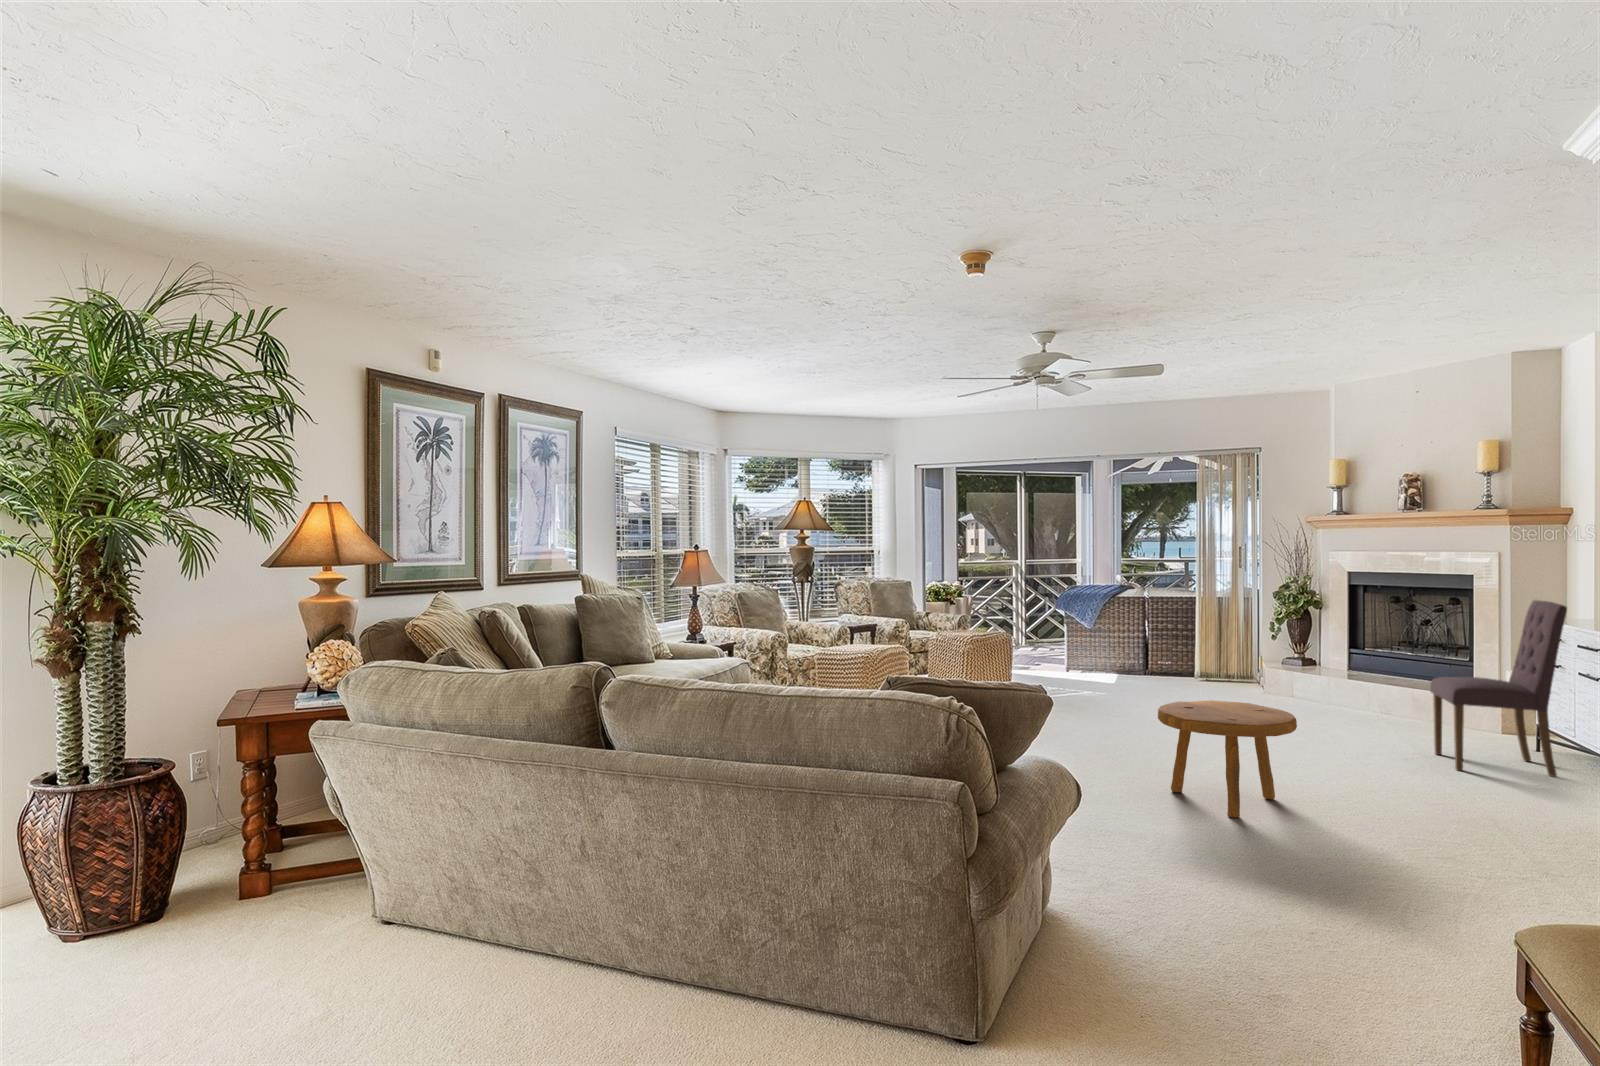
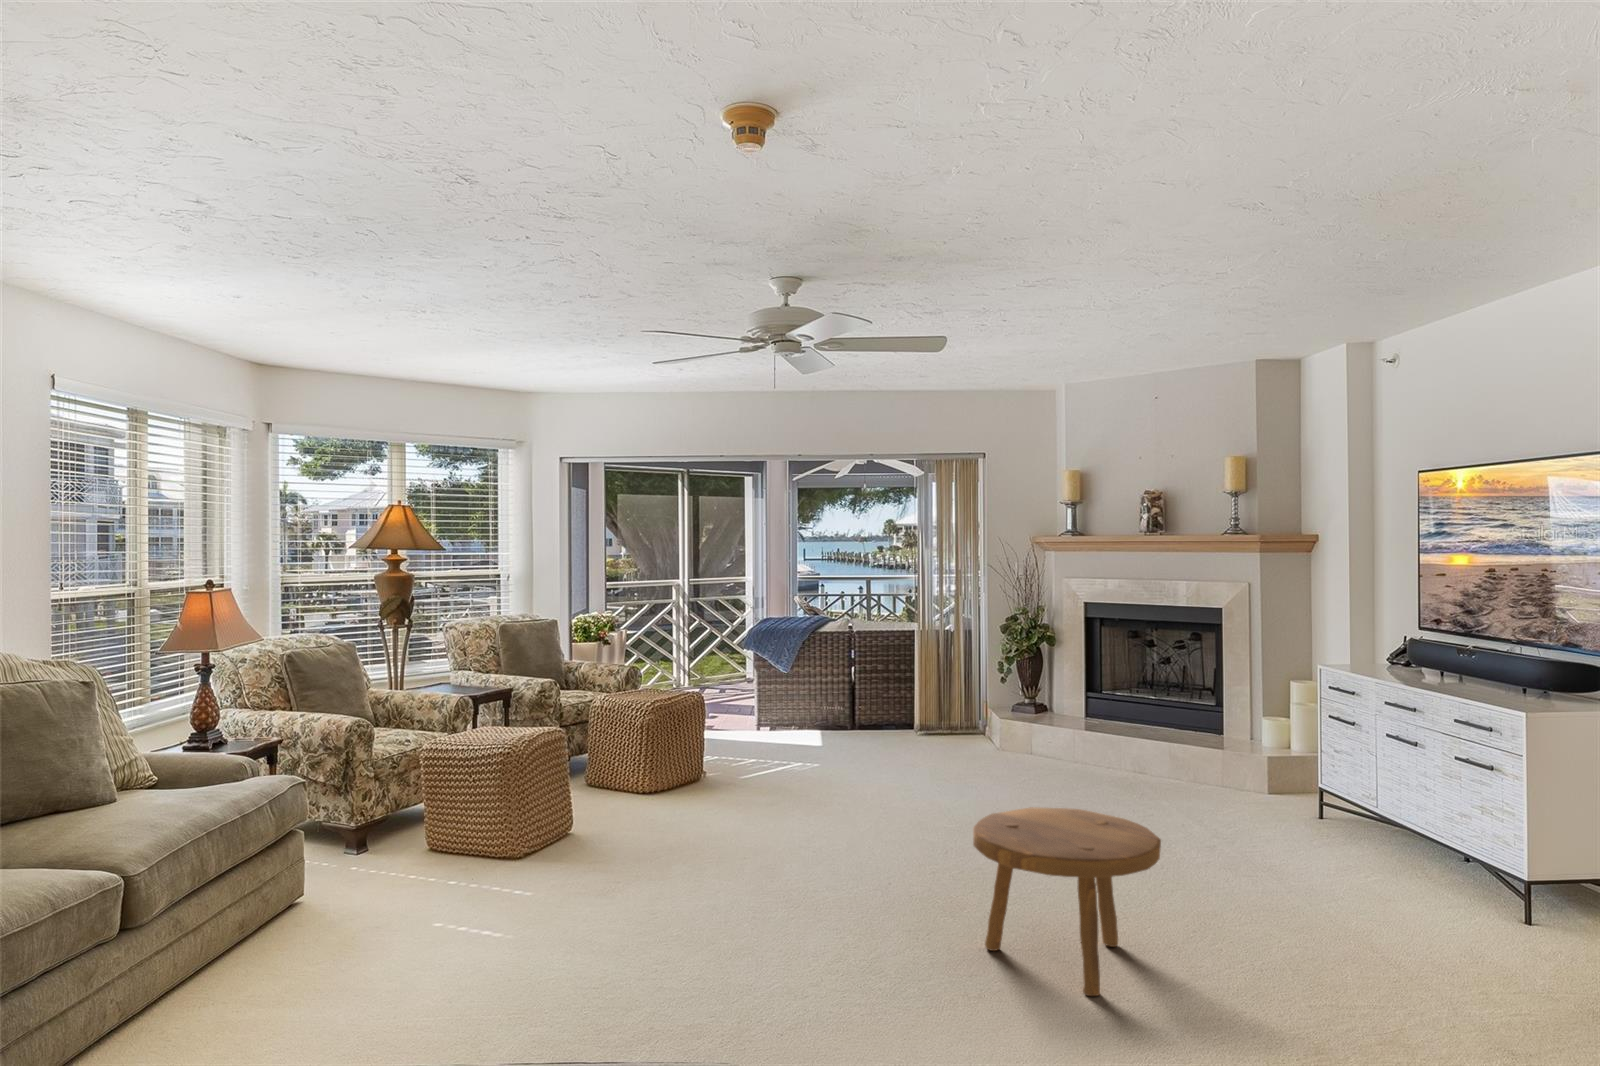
dining chair: present [1430,600,1567,777] -> none [1221,645,1375,859]

